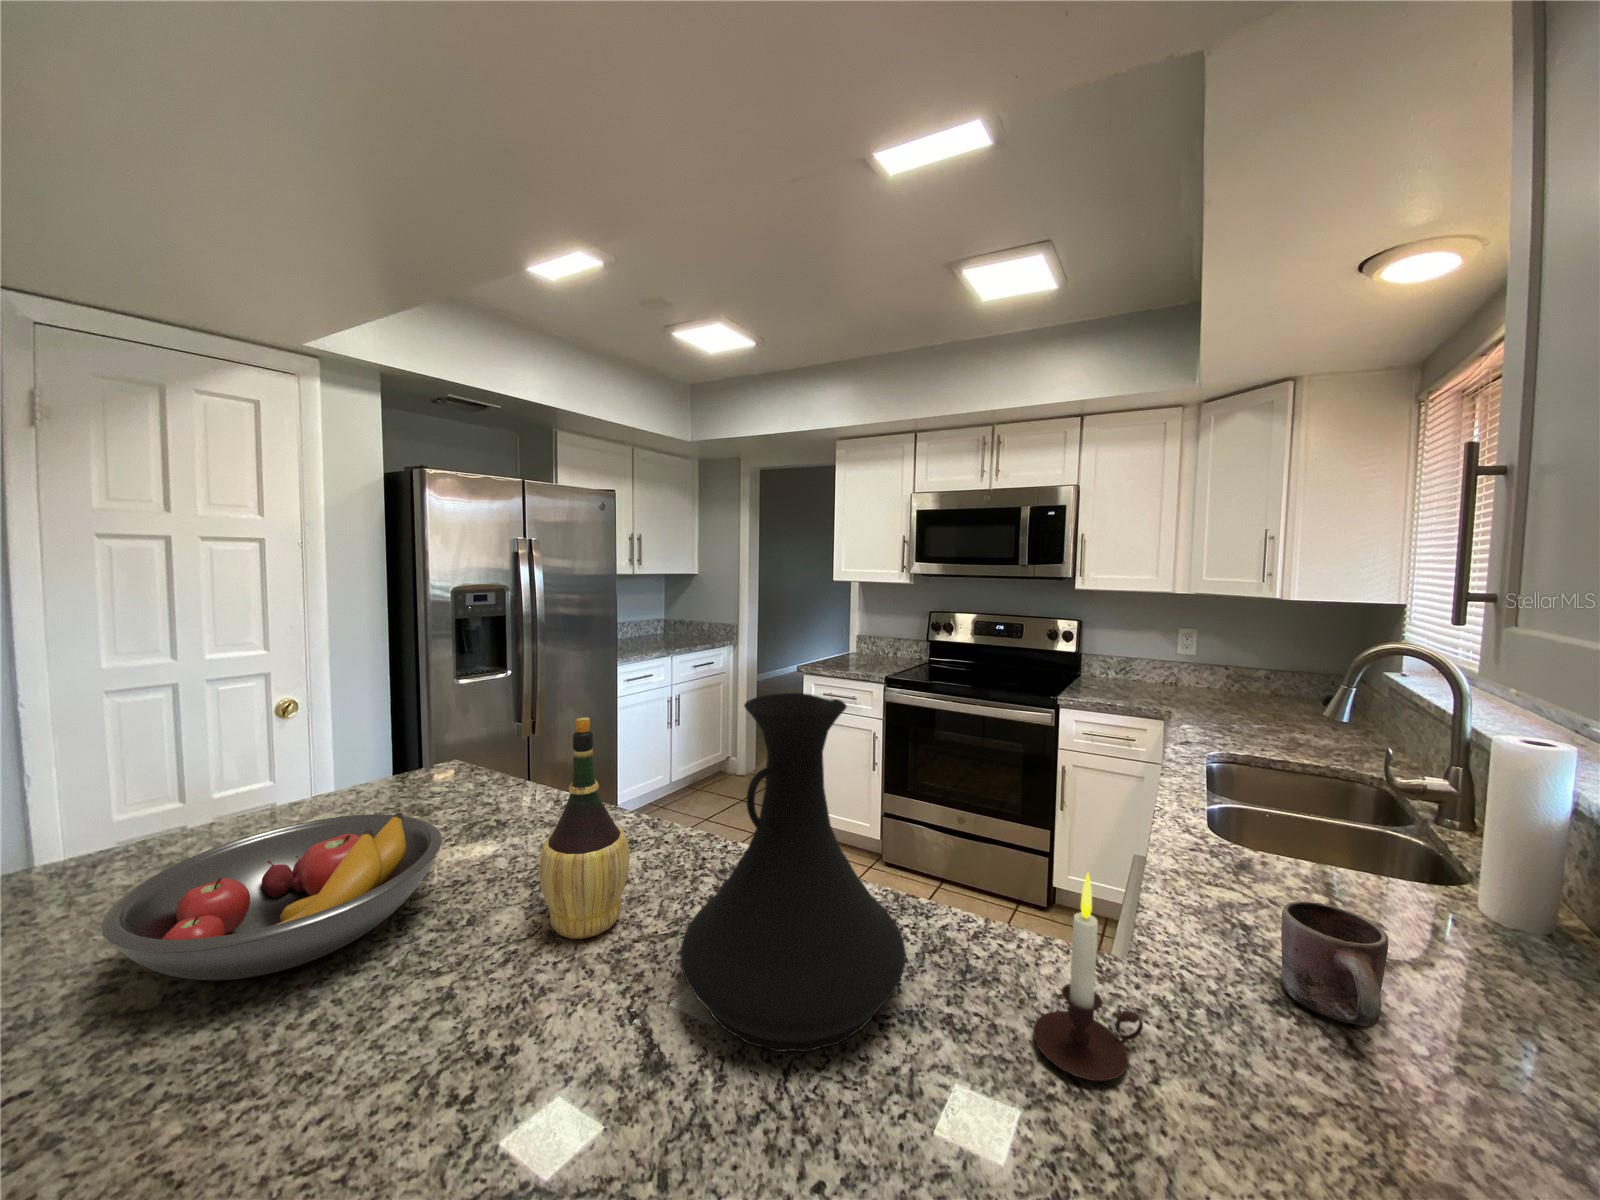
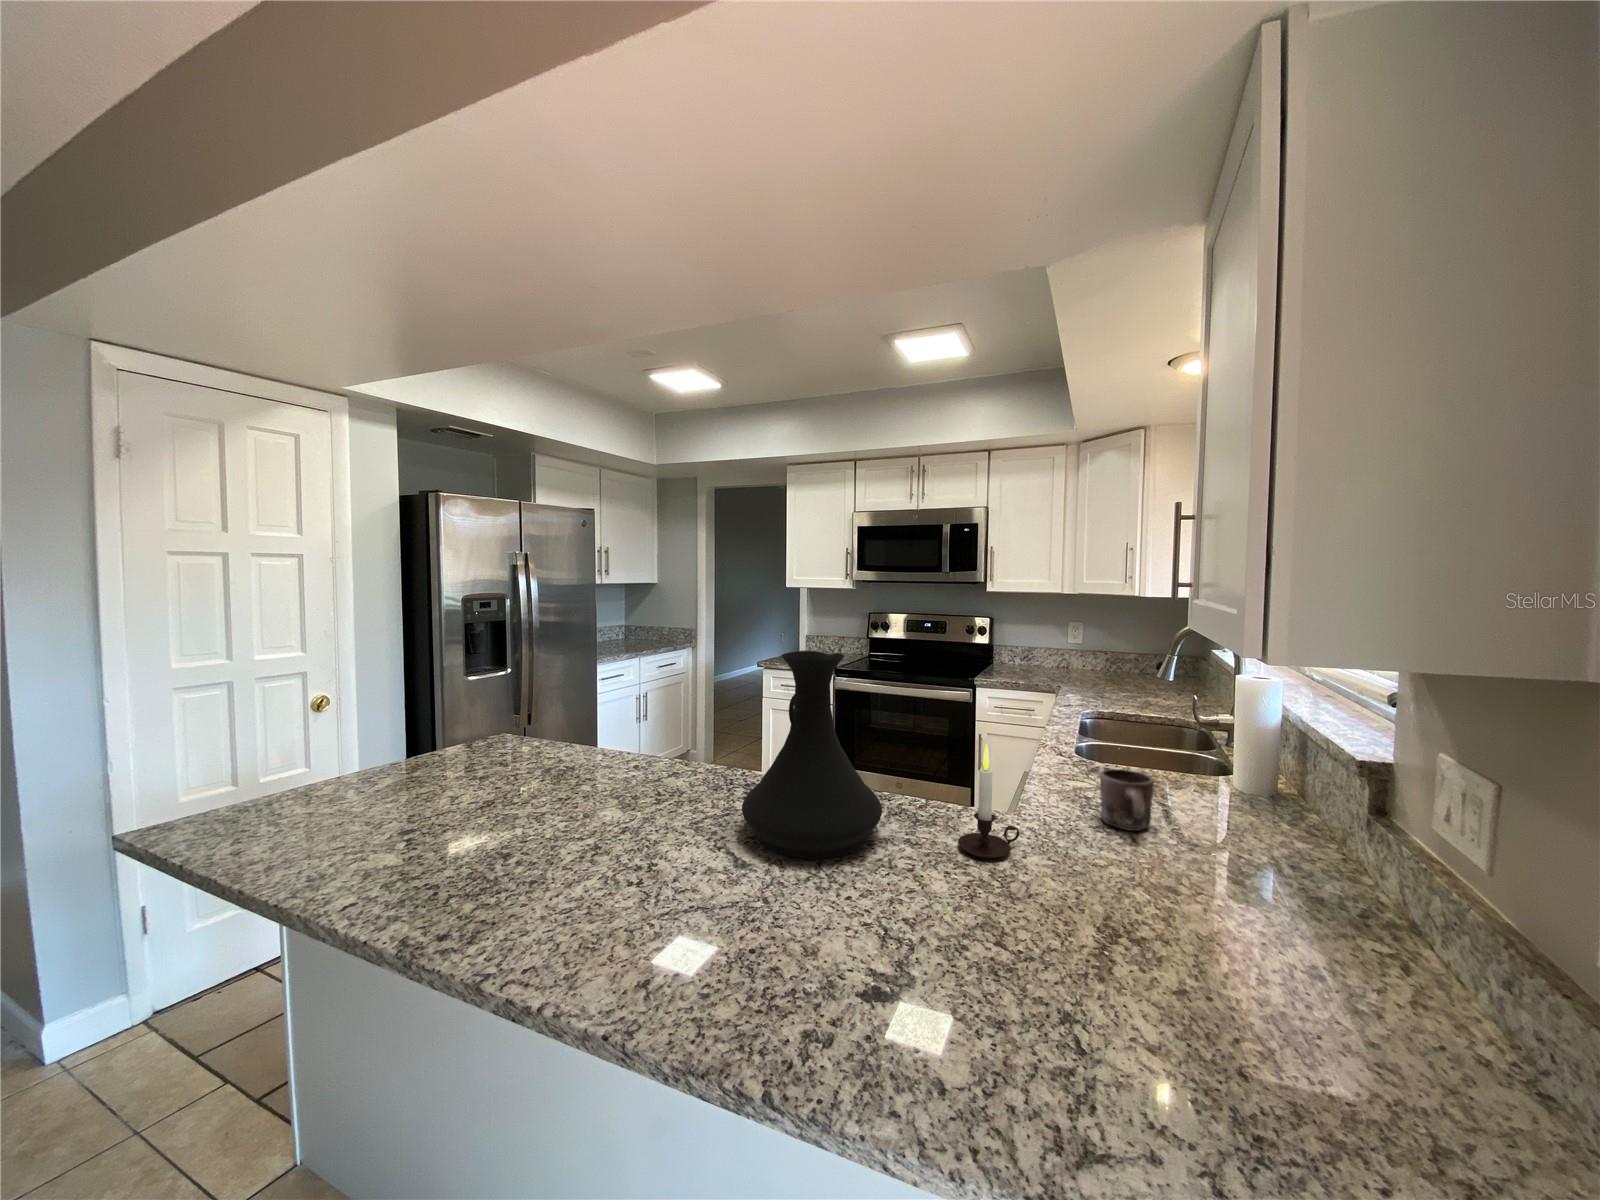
wine bottle: present [540,717,630,939] -> none [634,673,693,821]
fruit bowl: present [101,813,442,980] -> none [354,748,558,848]

